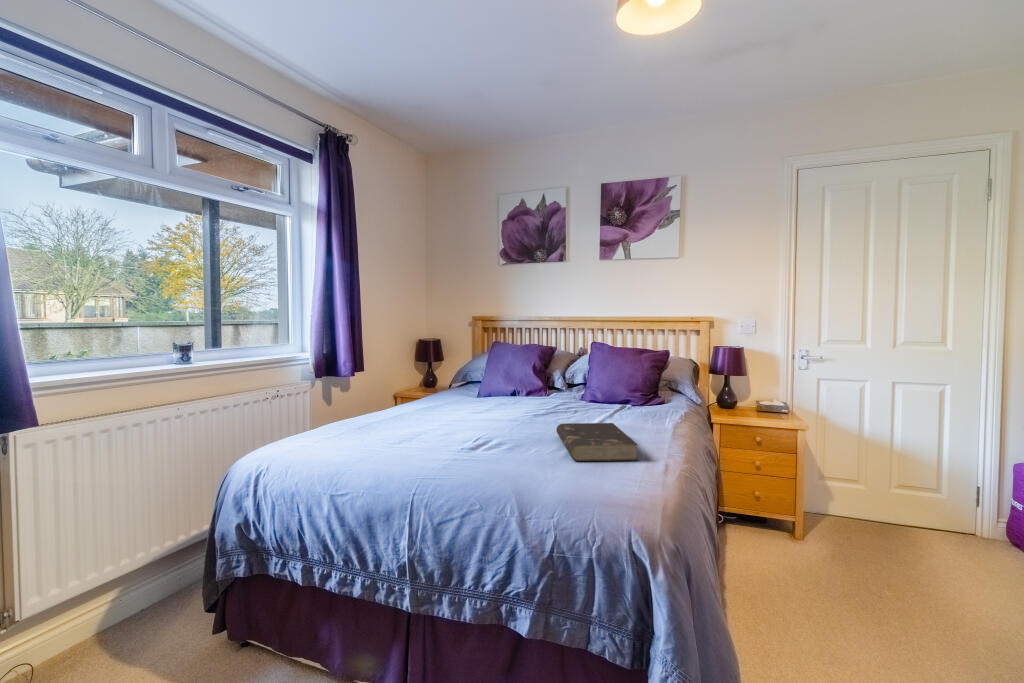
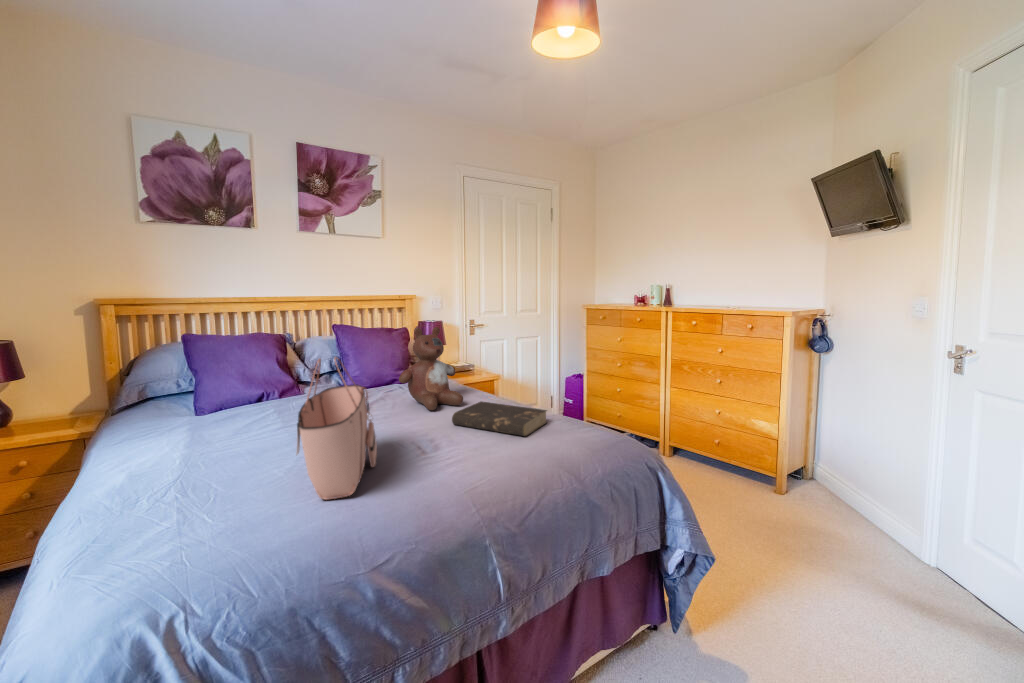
stuffed bear: none [570,341,635,426] -> present [399,327,463,410]
tote bag: none [351,345,459,445] -> present [296,357,377,500]

